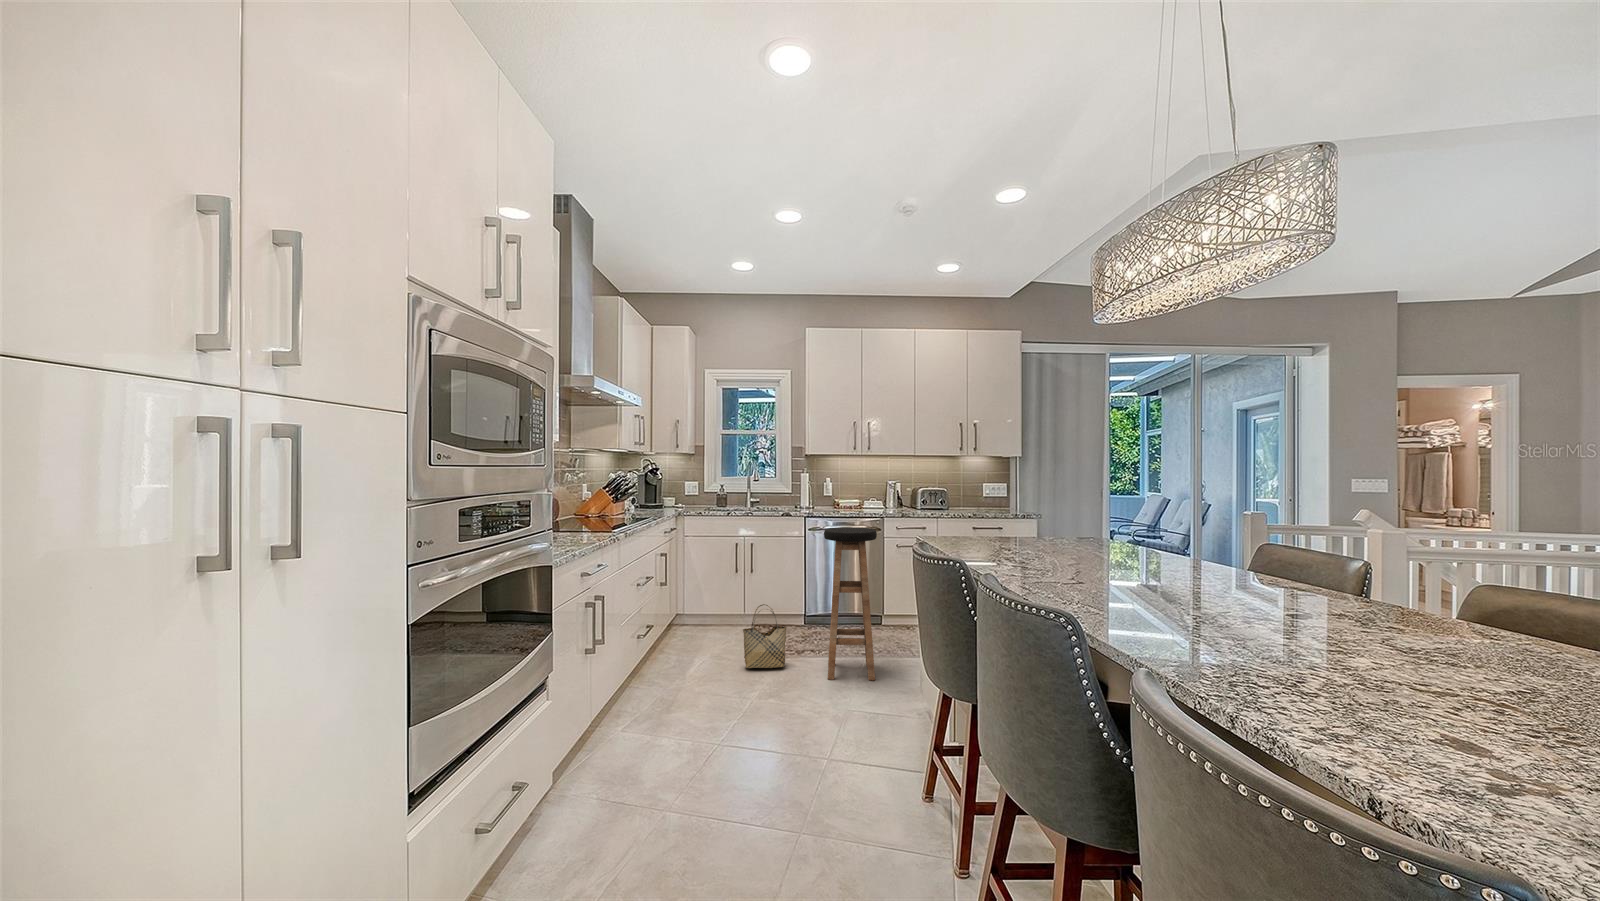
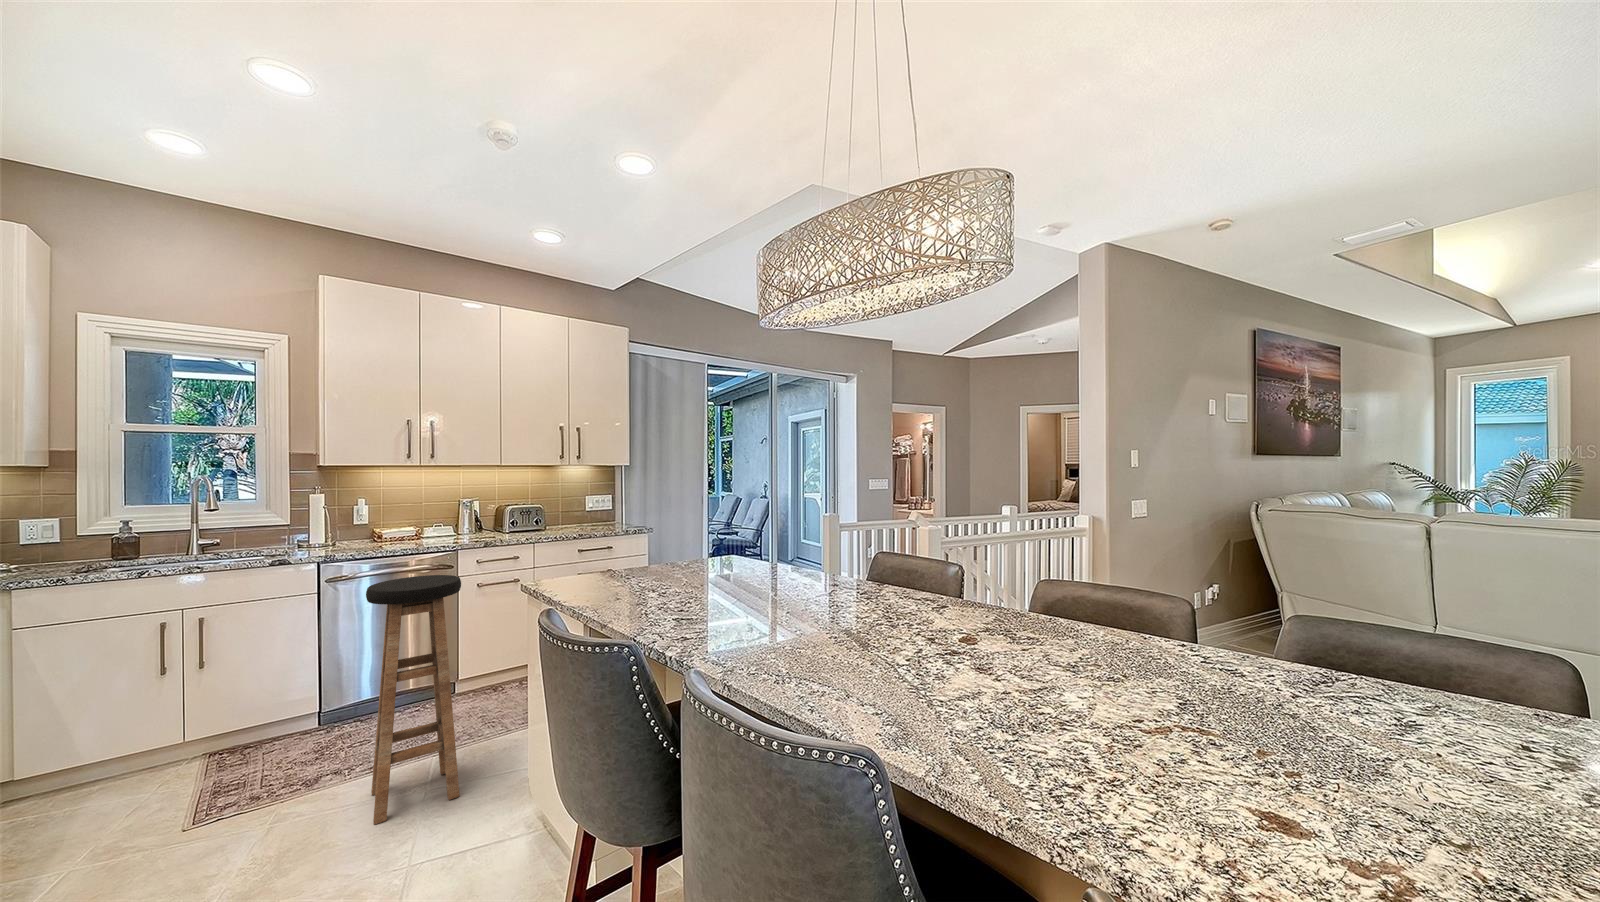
woven basket: present [743,604,787,668] -> none [176,731,285,864]

